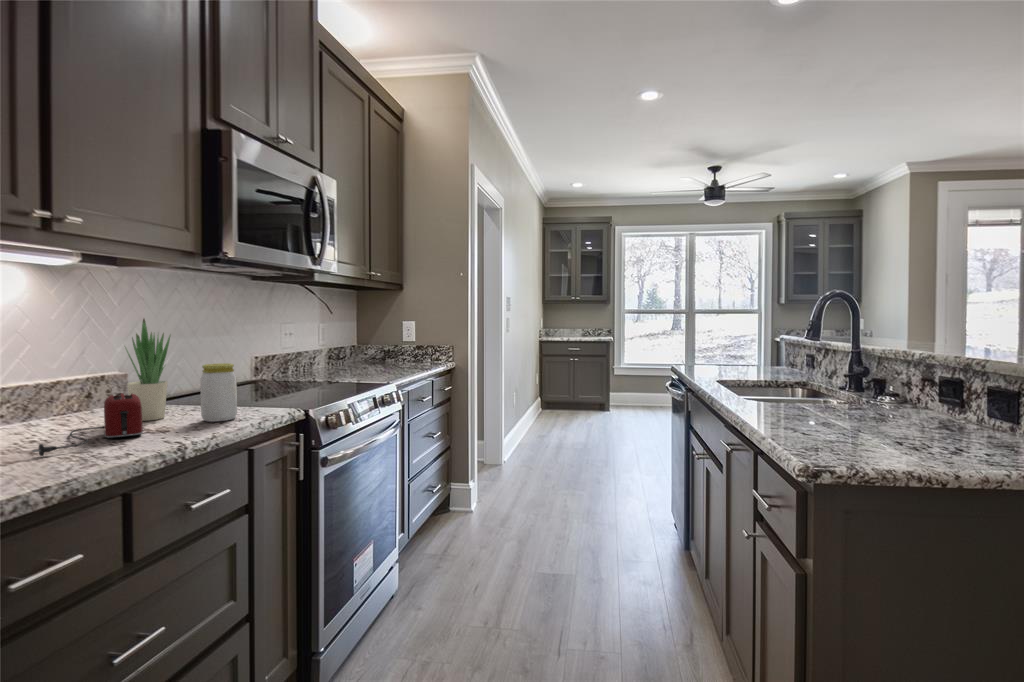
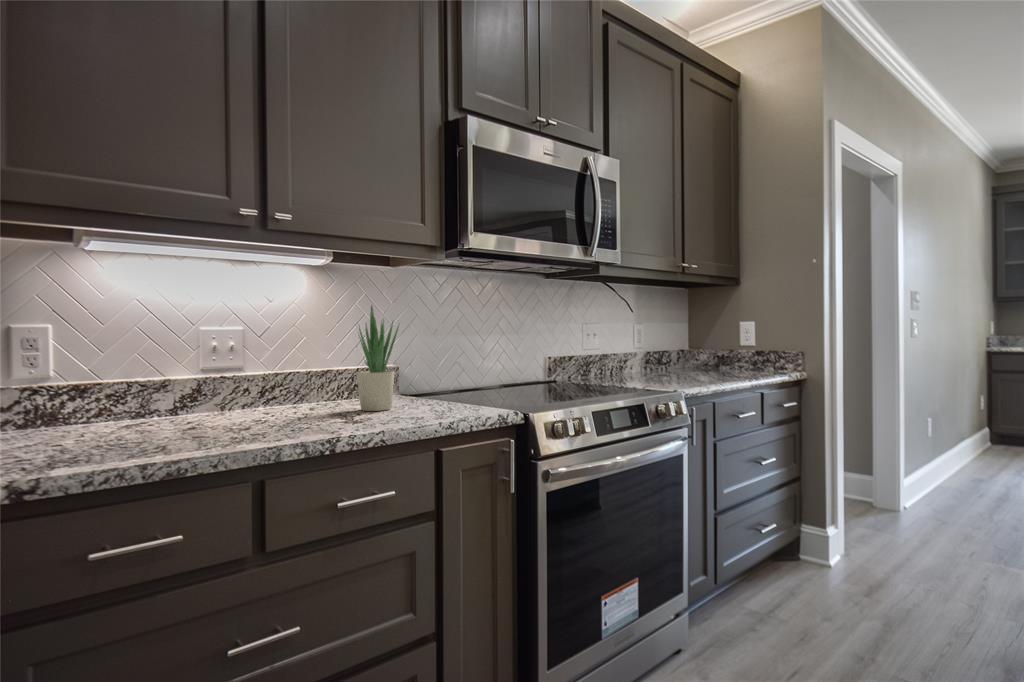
jar: present [200,363,237,422] -> none [404,353,441,417]
toaster: present [32,393,143,456] -> none [219,379,345,433]

